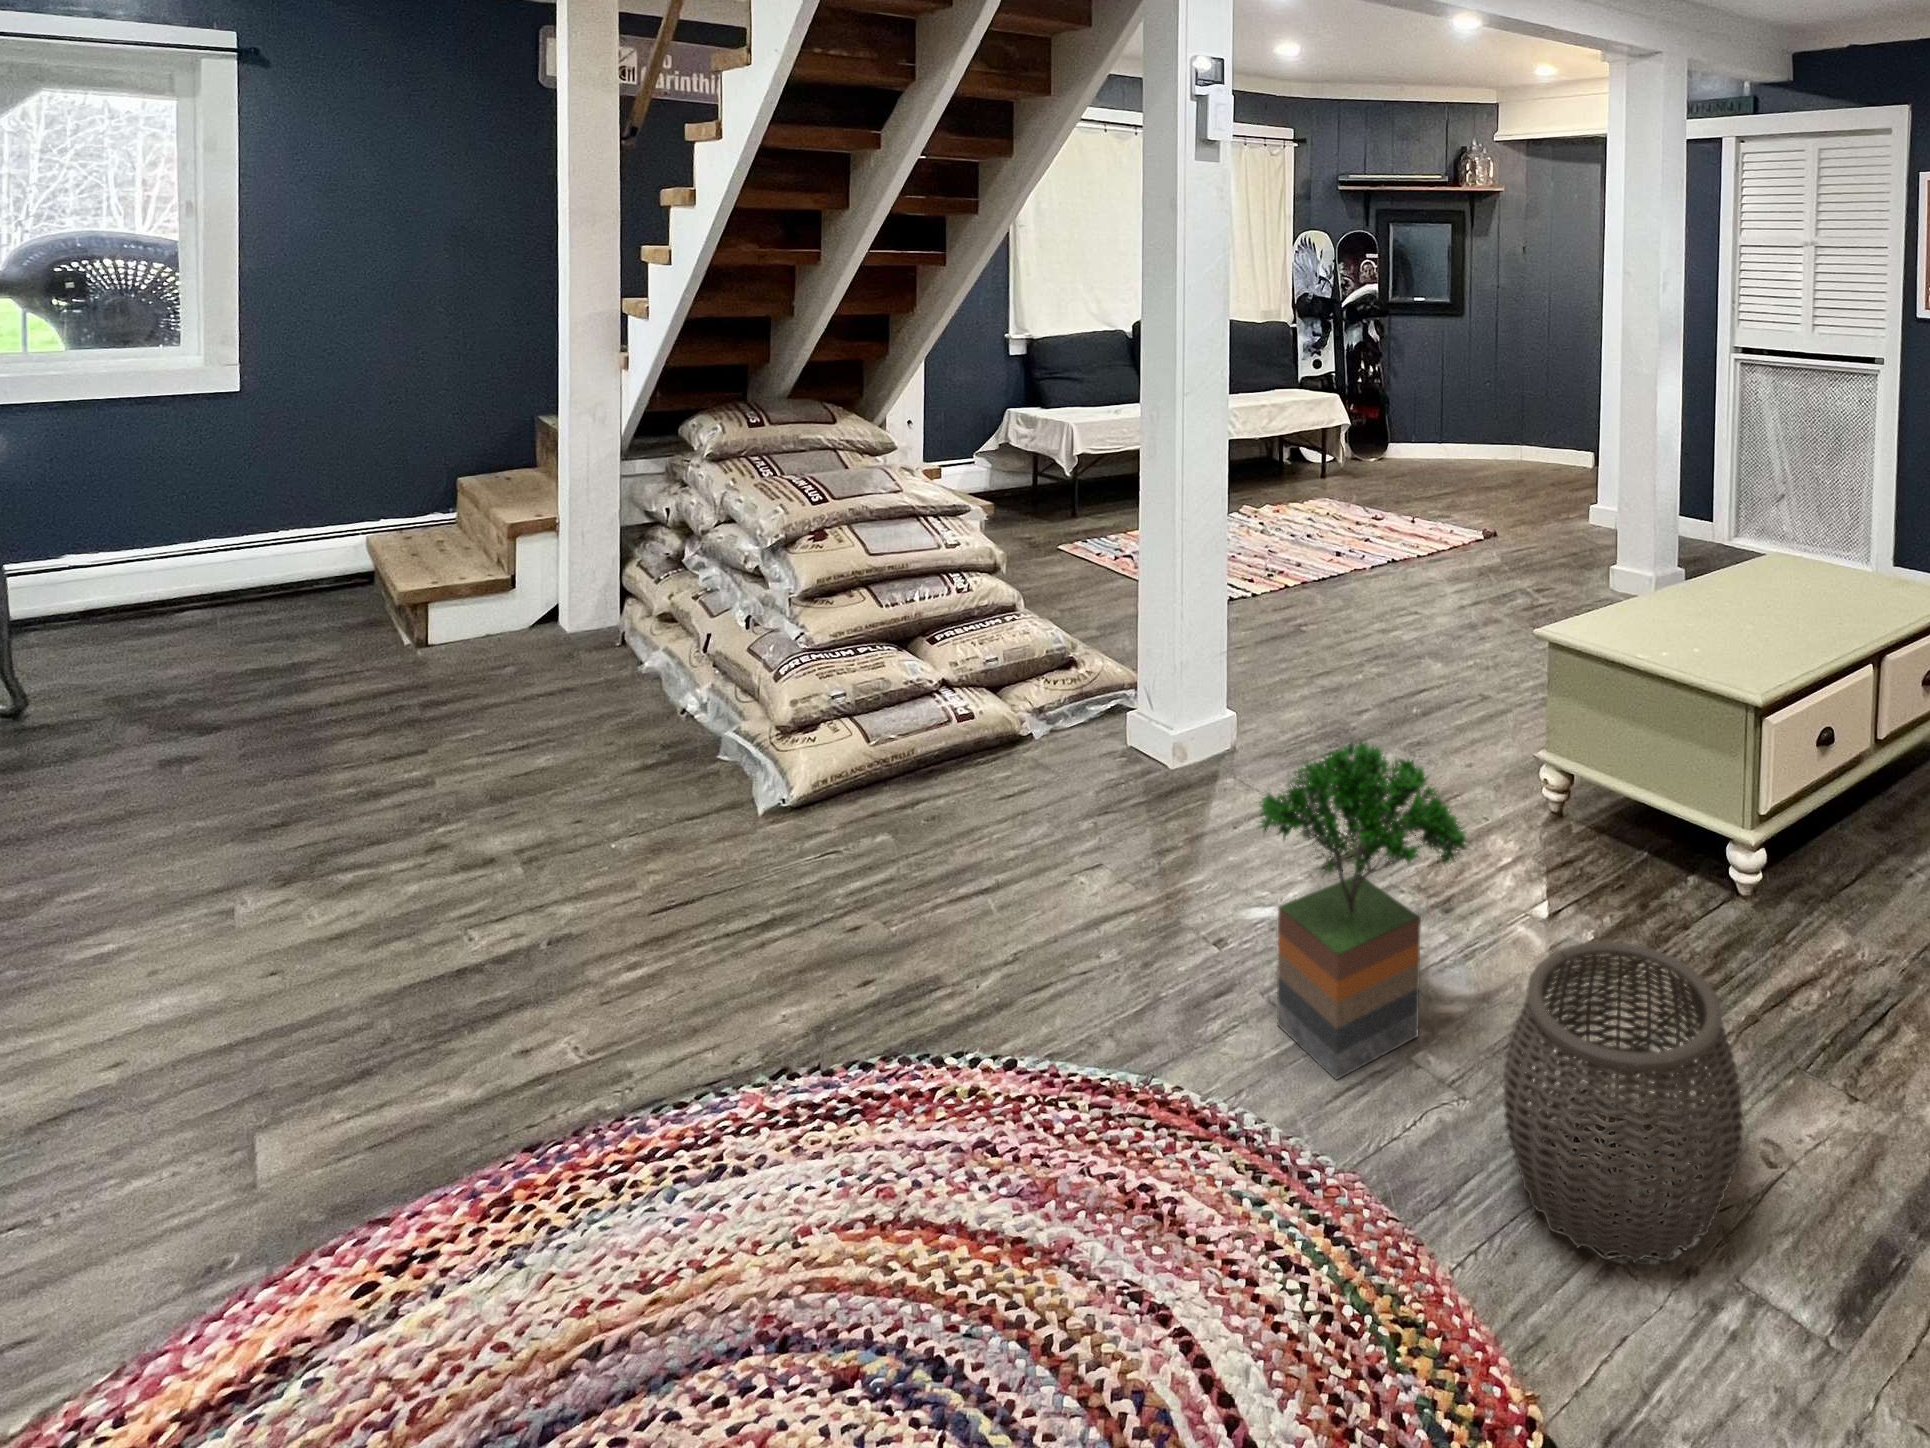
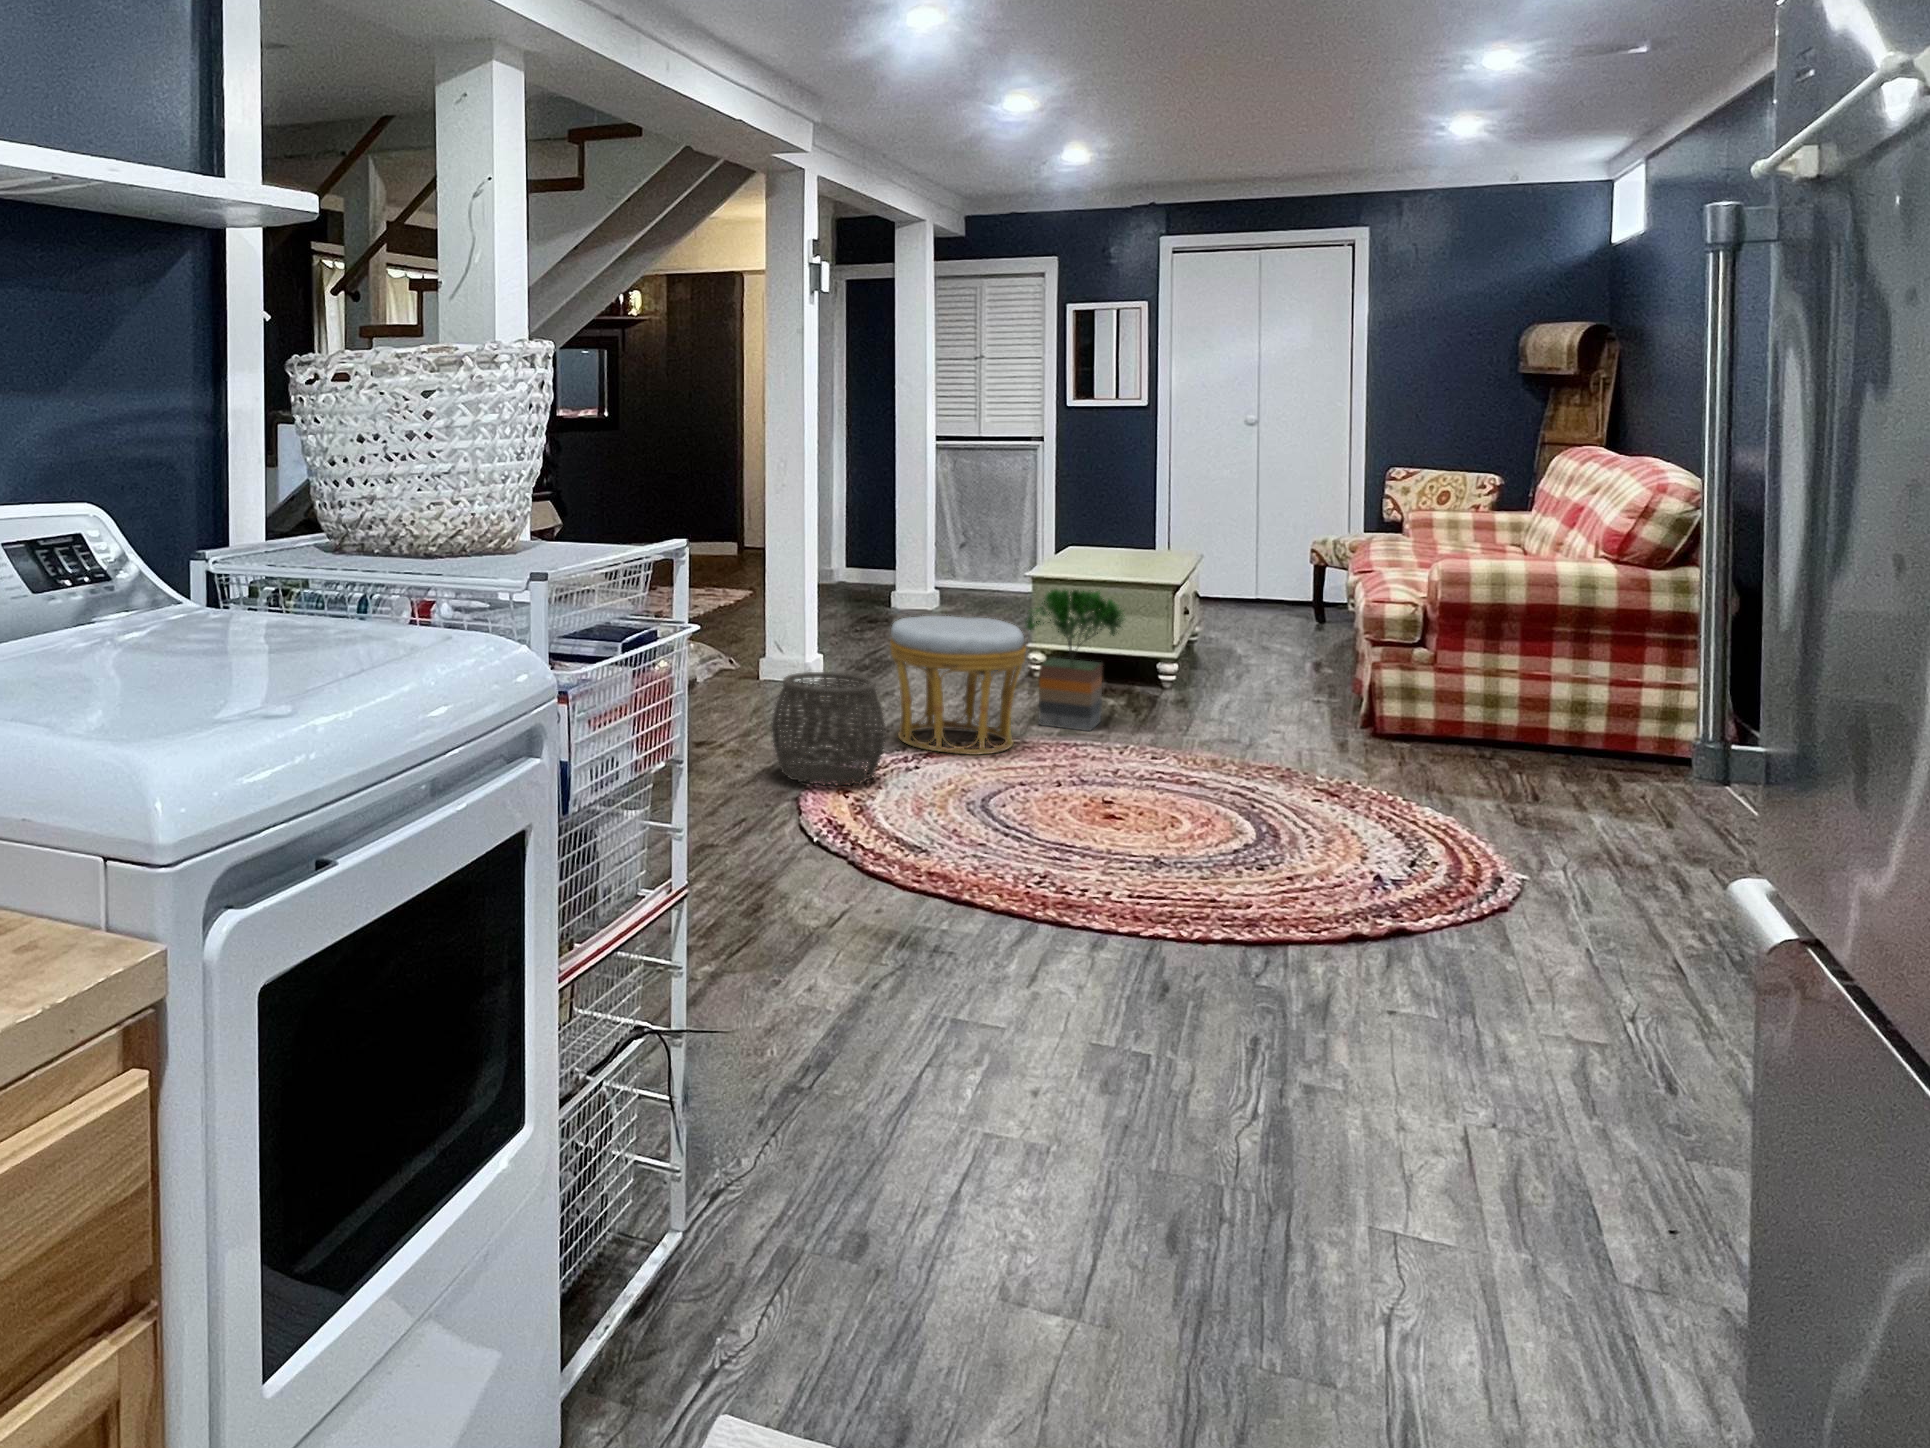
ottoman: none [840,787,1130,1161] -> present [890,616,1026,755]
woven basket: present [1503,941,1744,1263] -> present [772,672,885,786]

